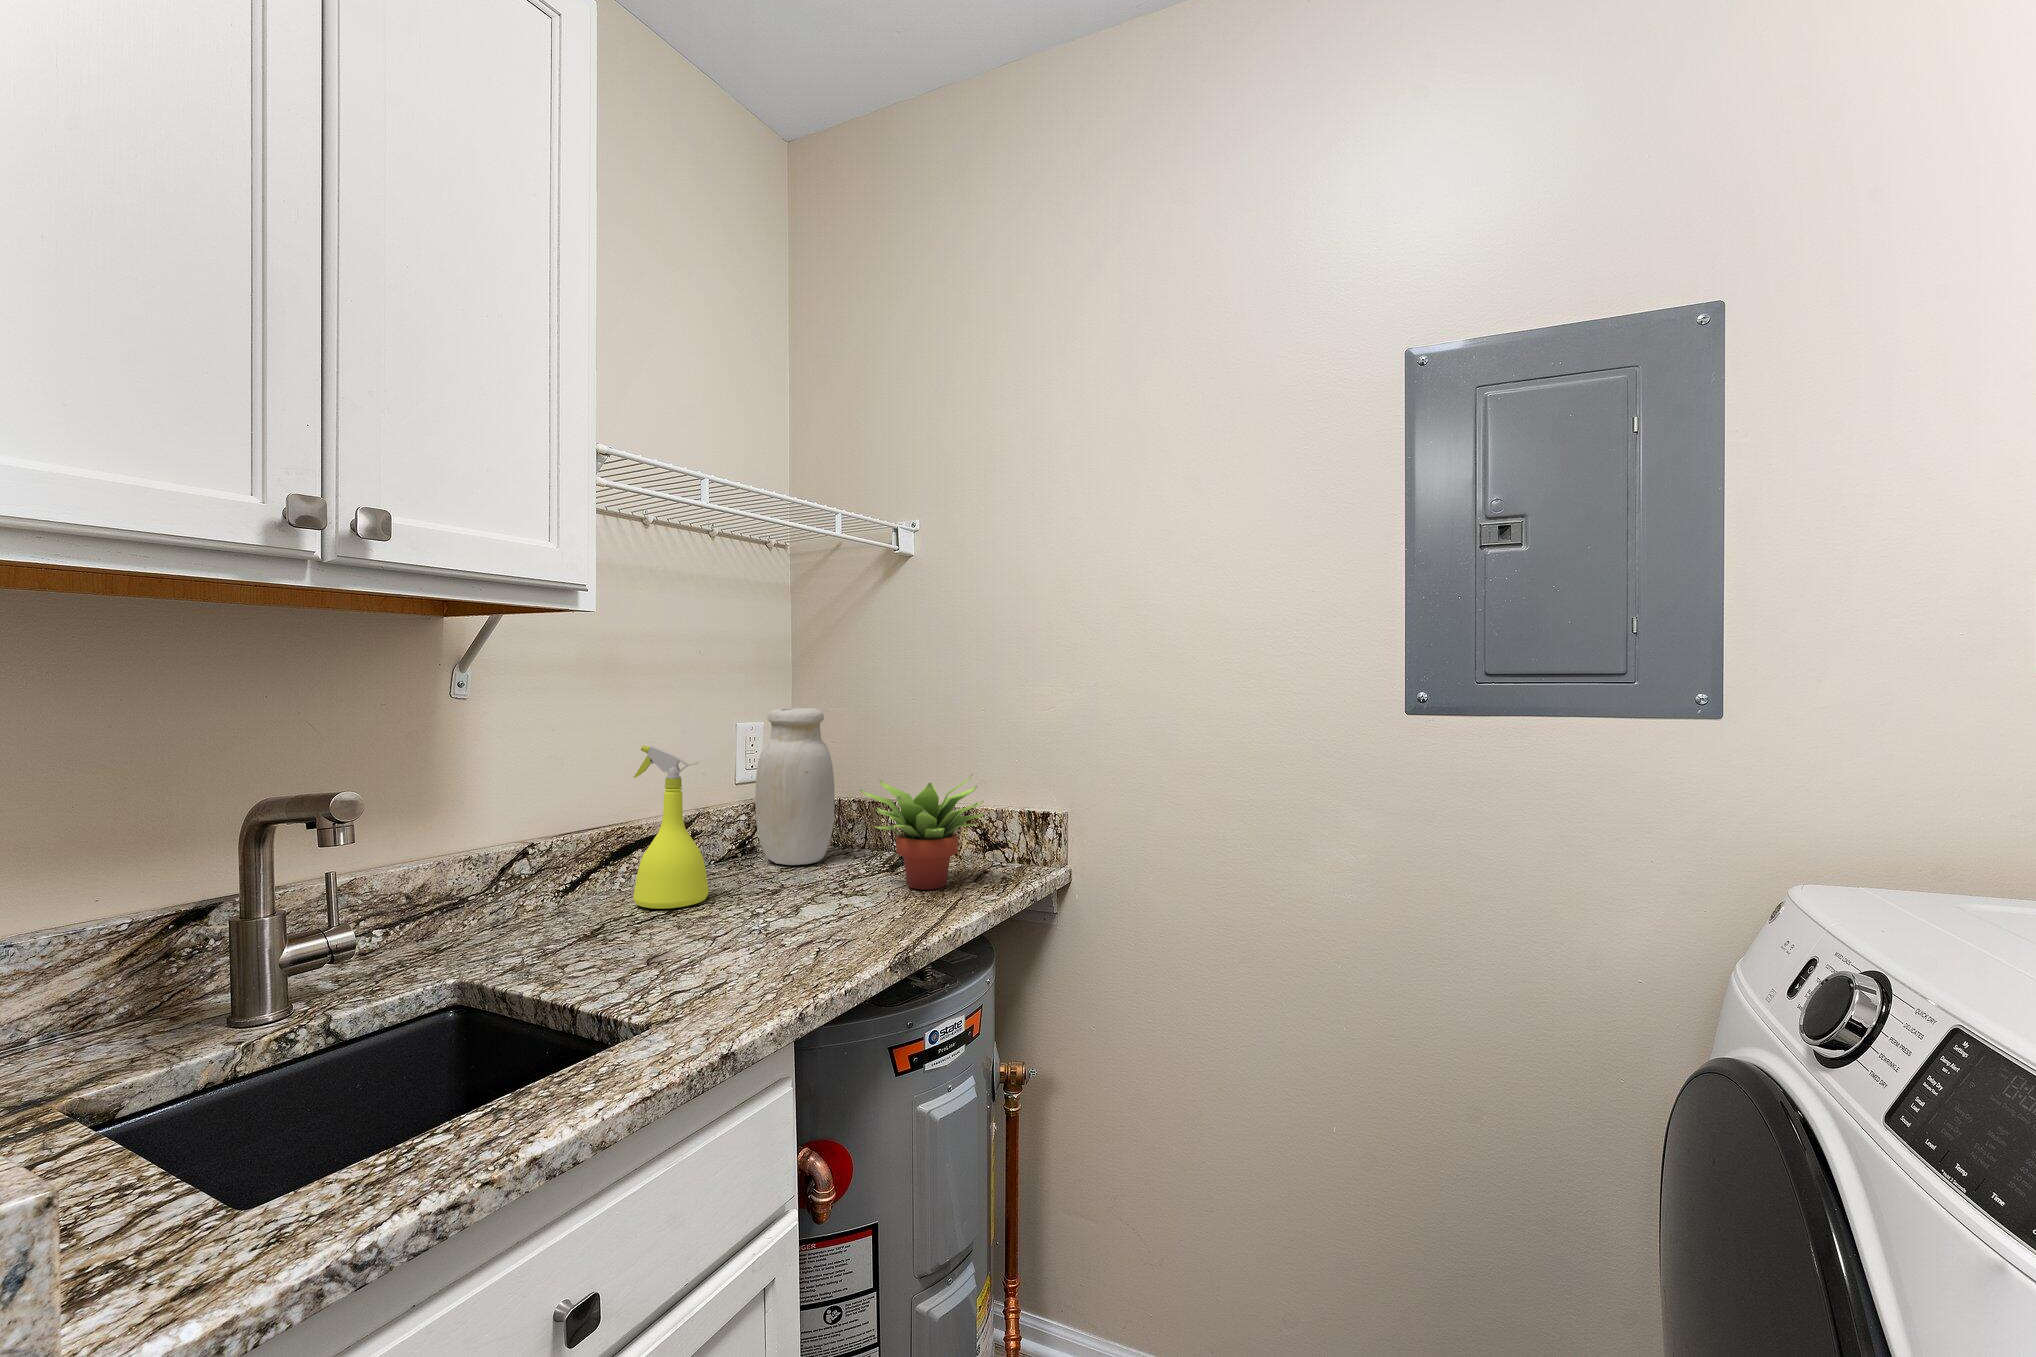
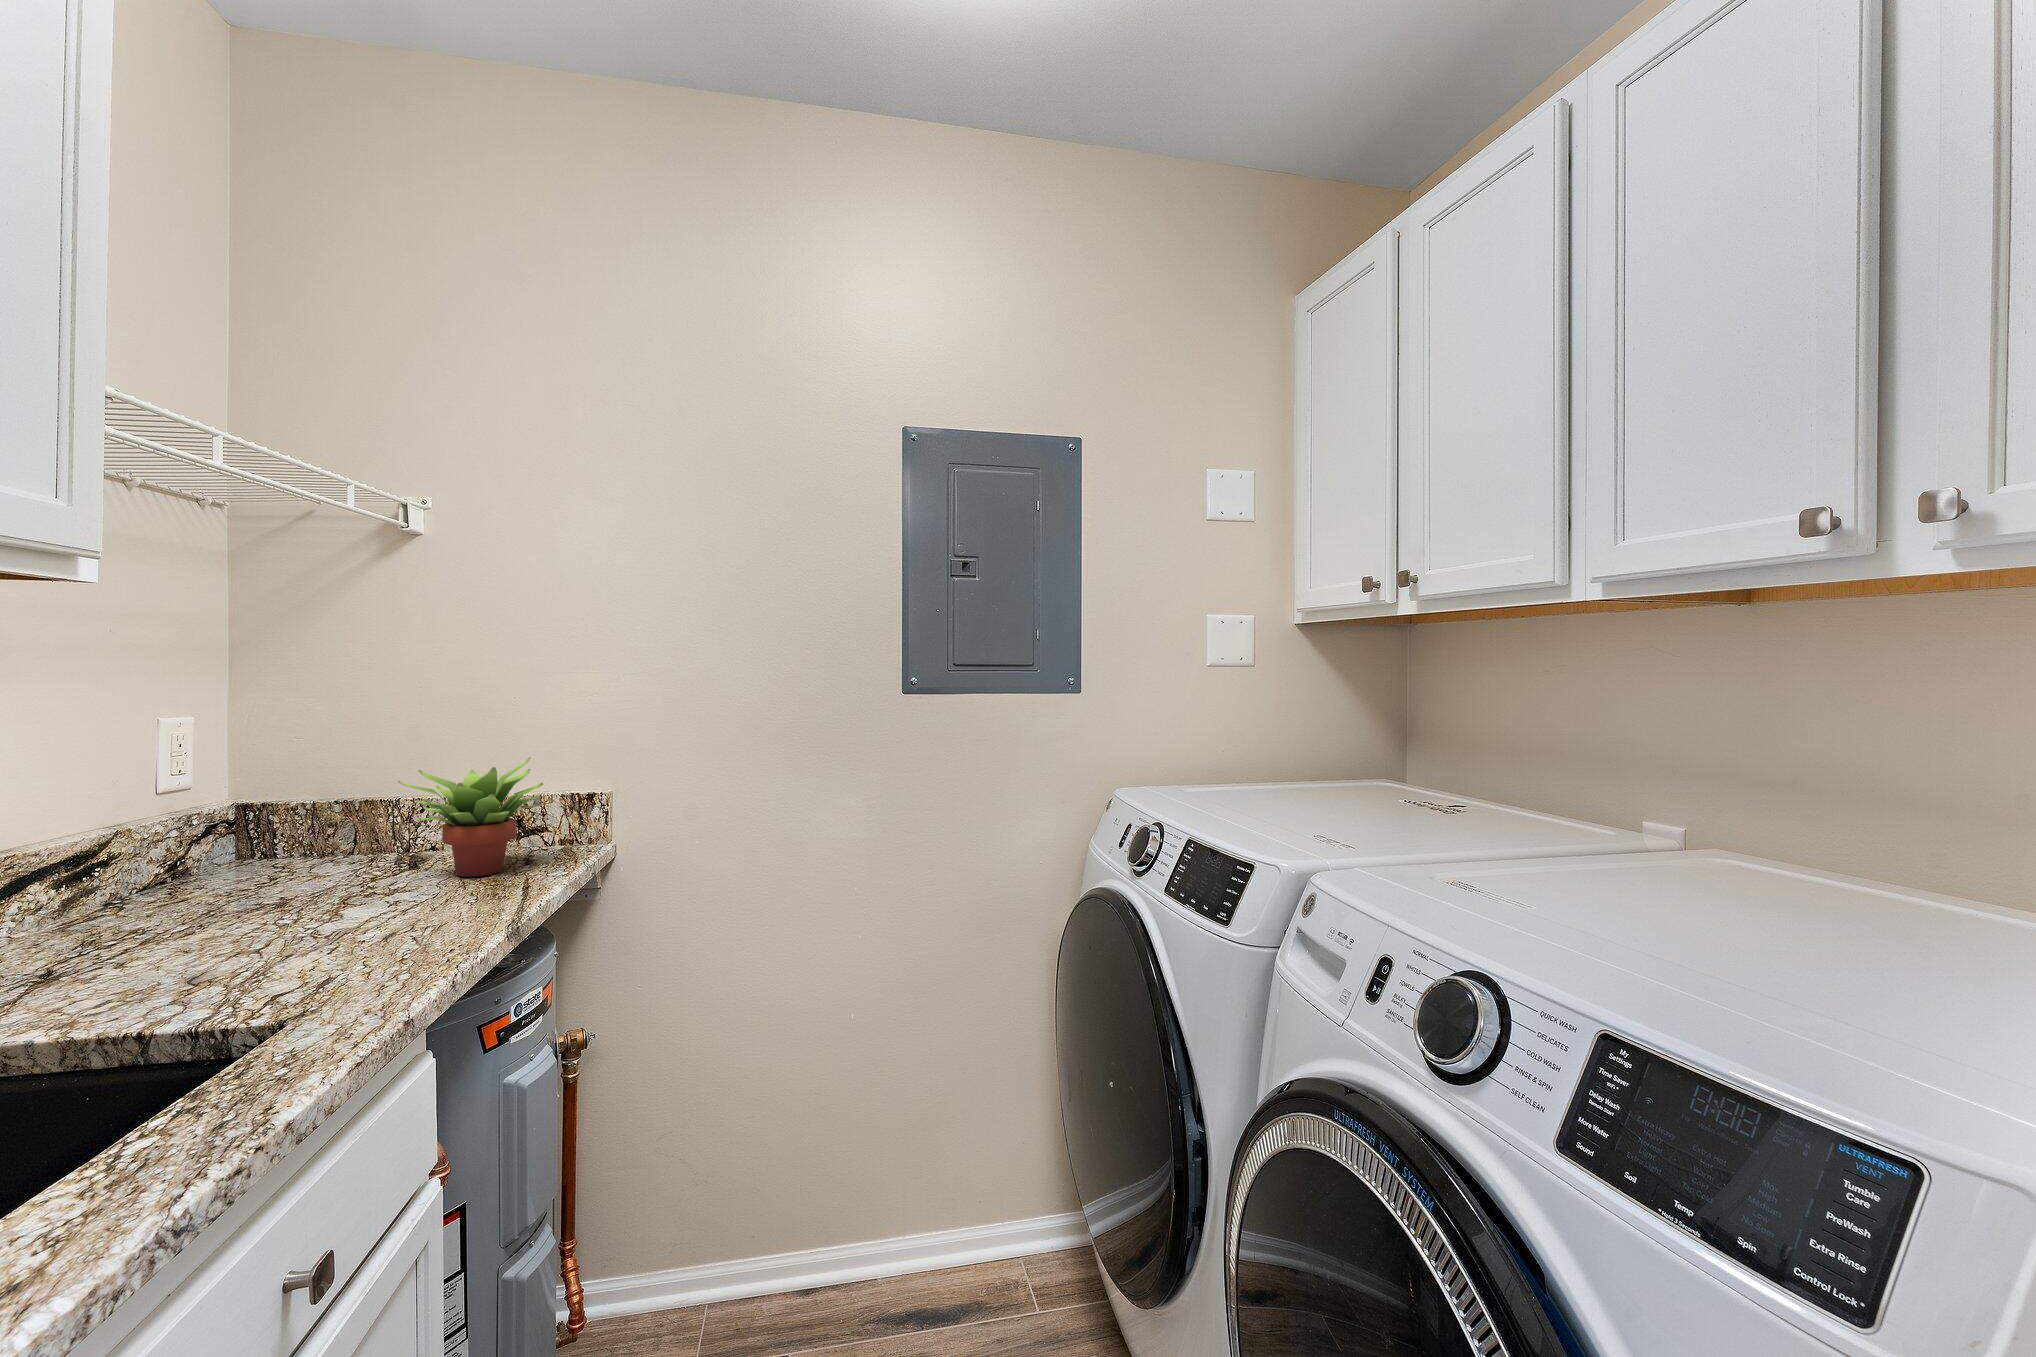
jar: present [755,708,834,865] -> none [204,698,326,881]
spray bottle: present [633,745,709,909] -> none [63,747,190,945]

